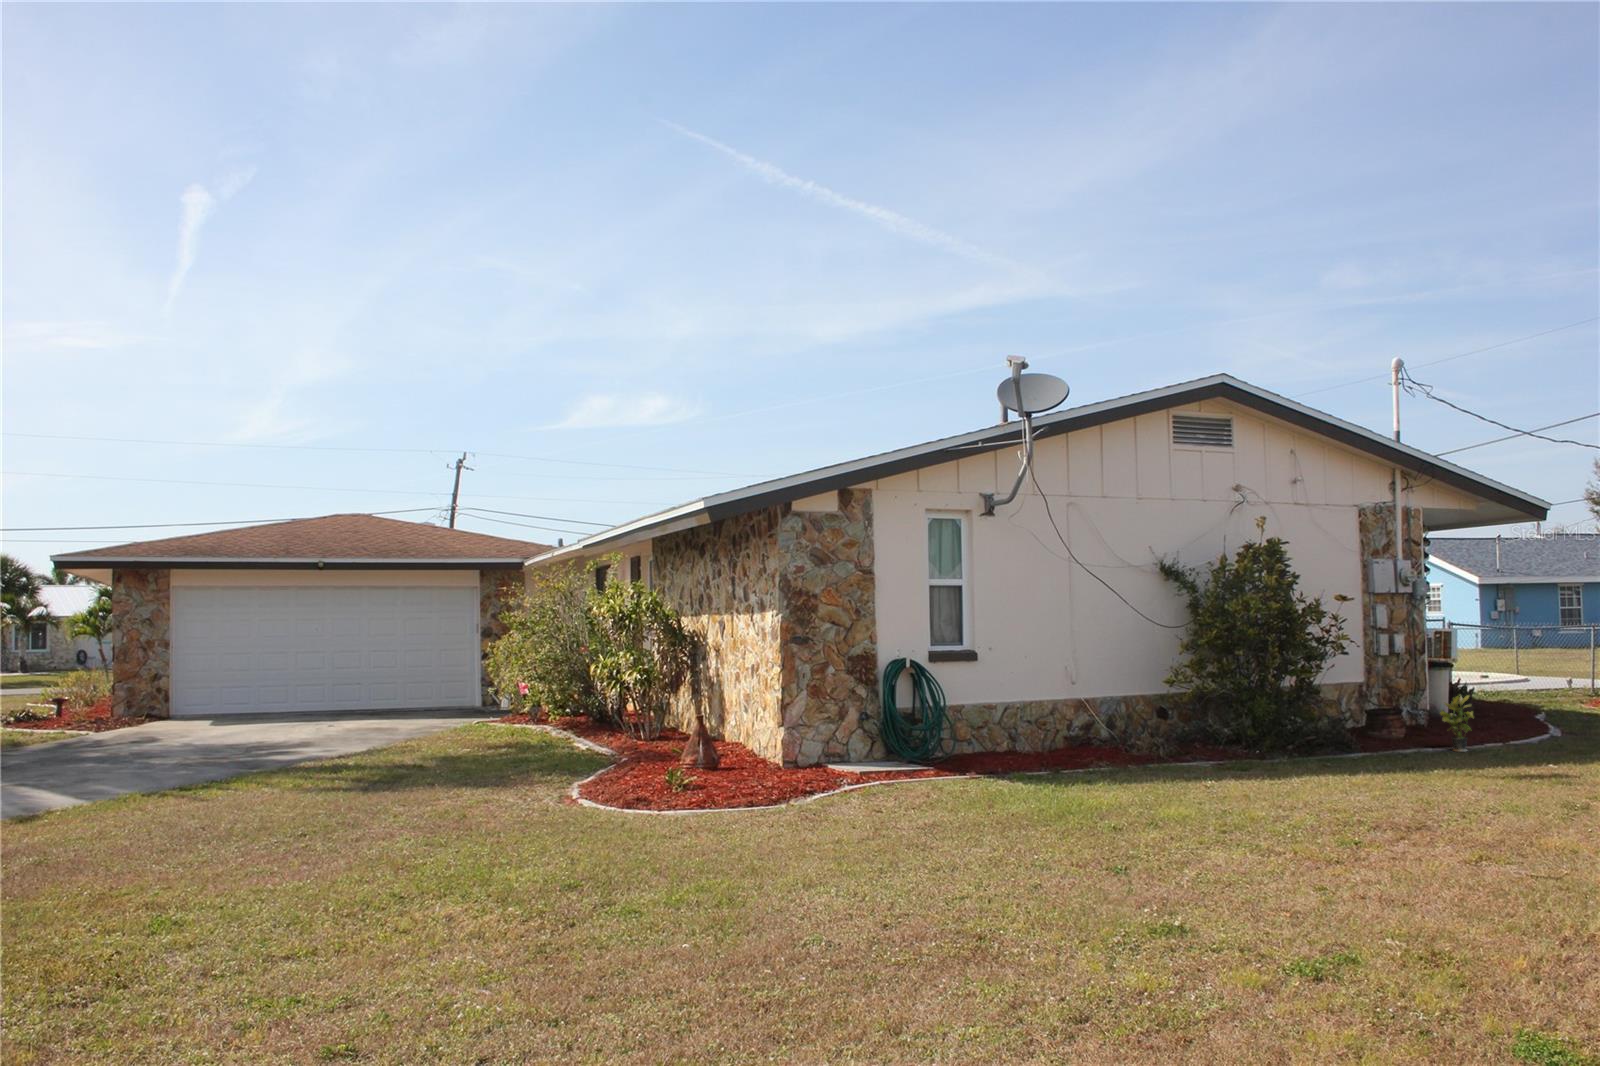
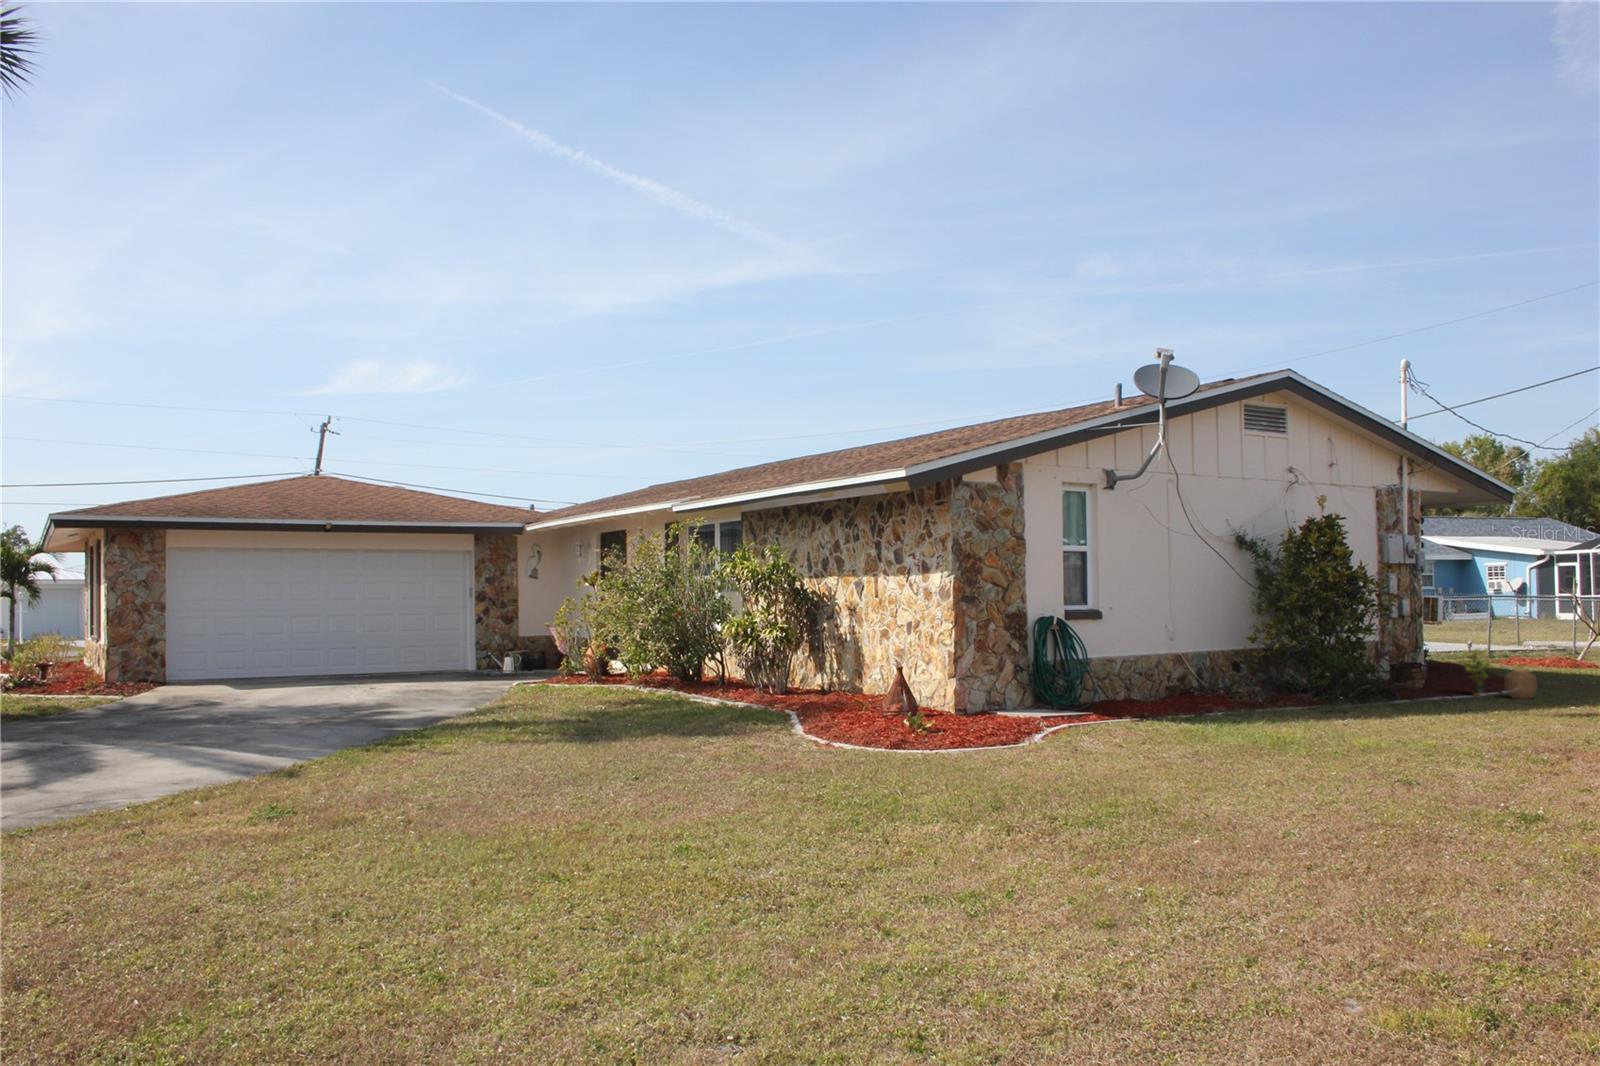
woven basket: none [1483,720,1521,757] -> present [1504,669,1537,699]

